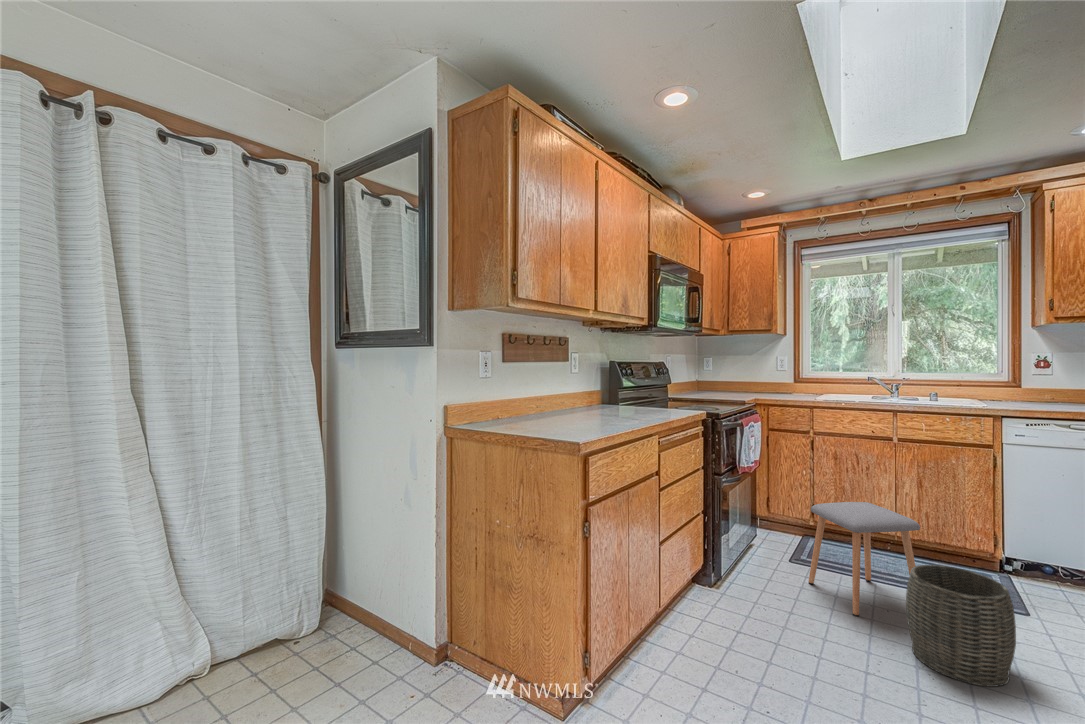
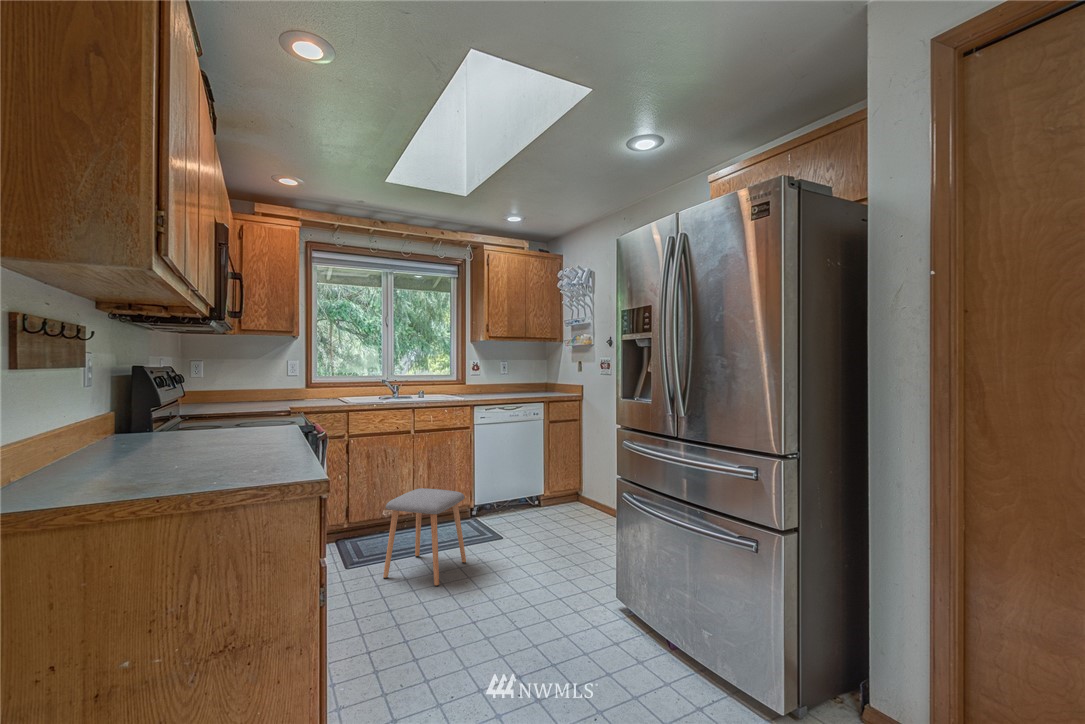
woven basket: present [906,565,1016,687] -> none [480,516,539,596]

